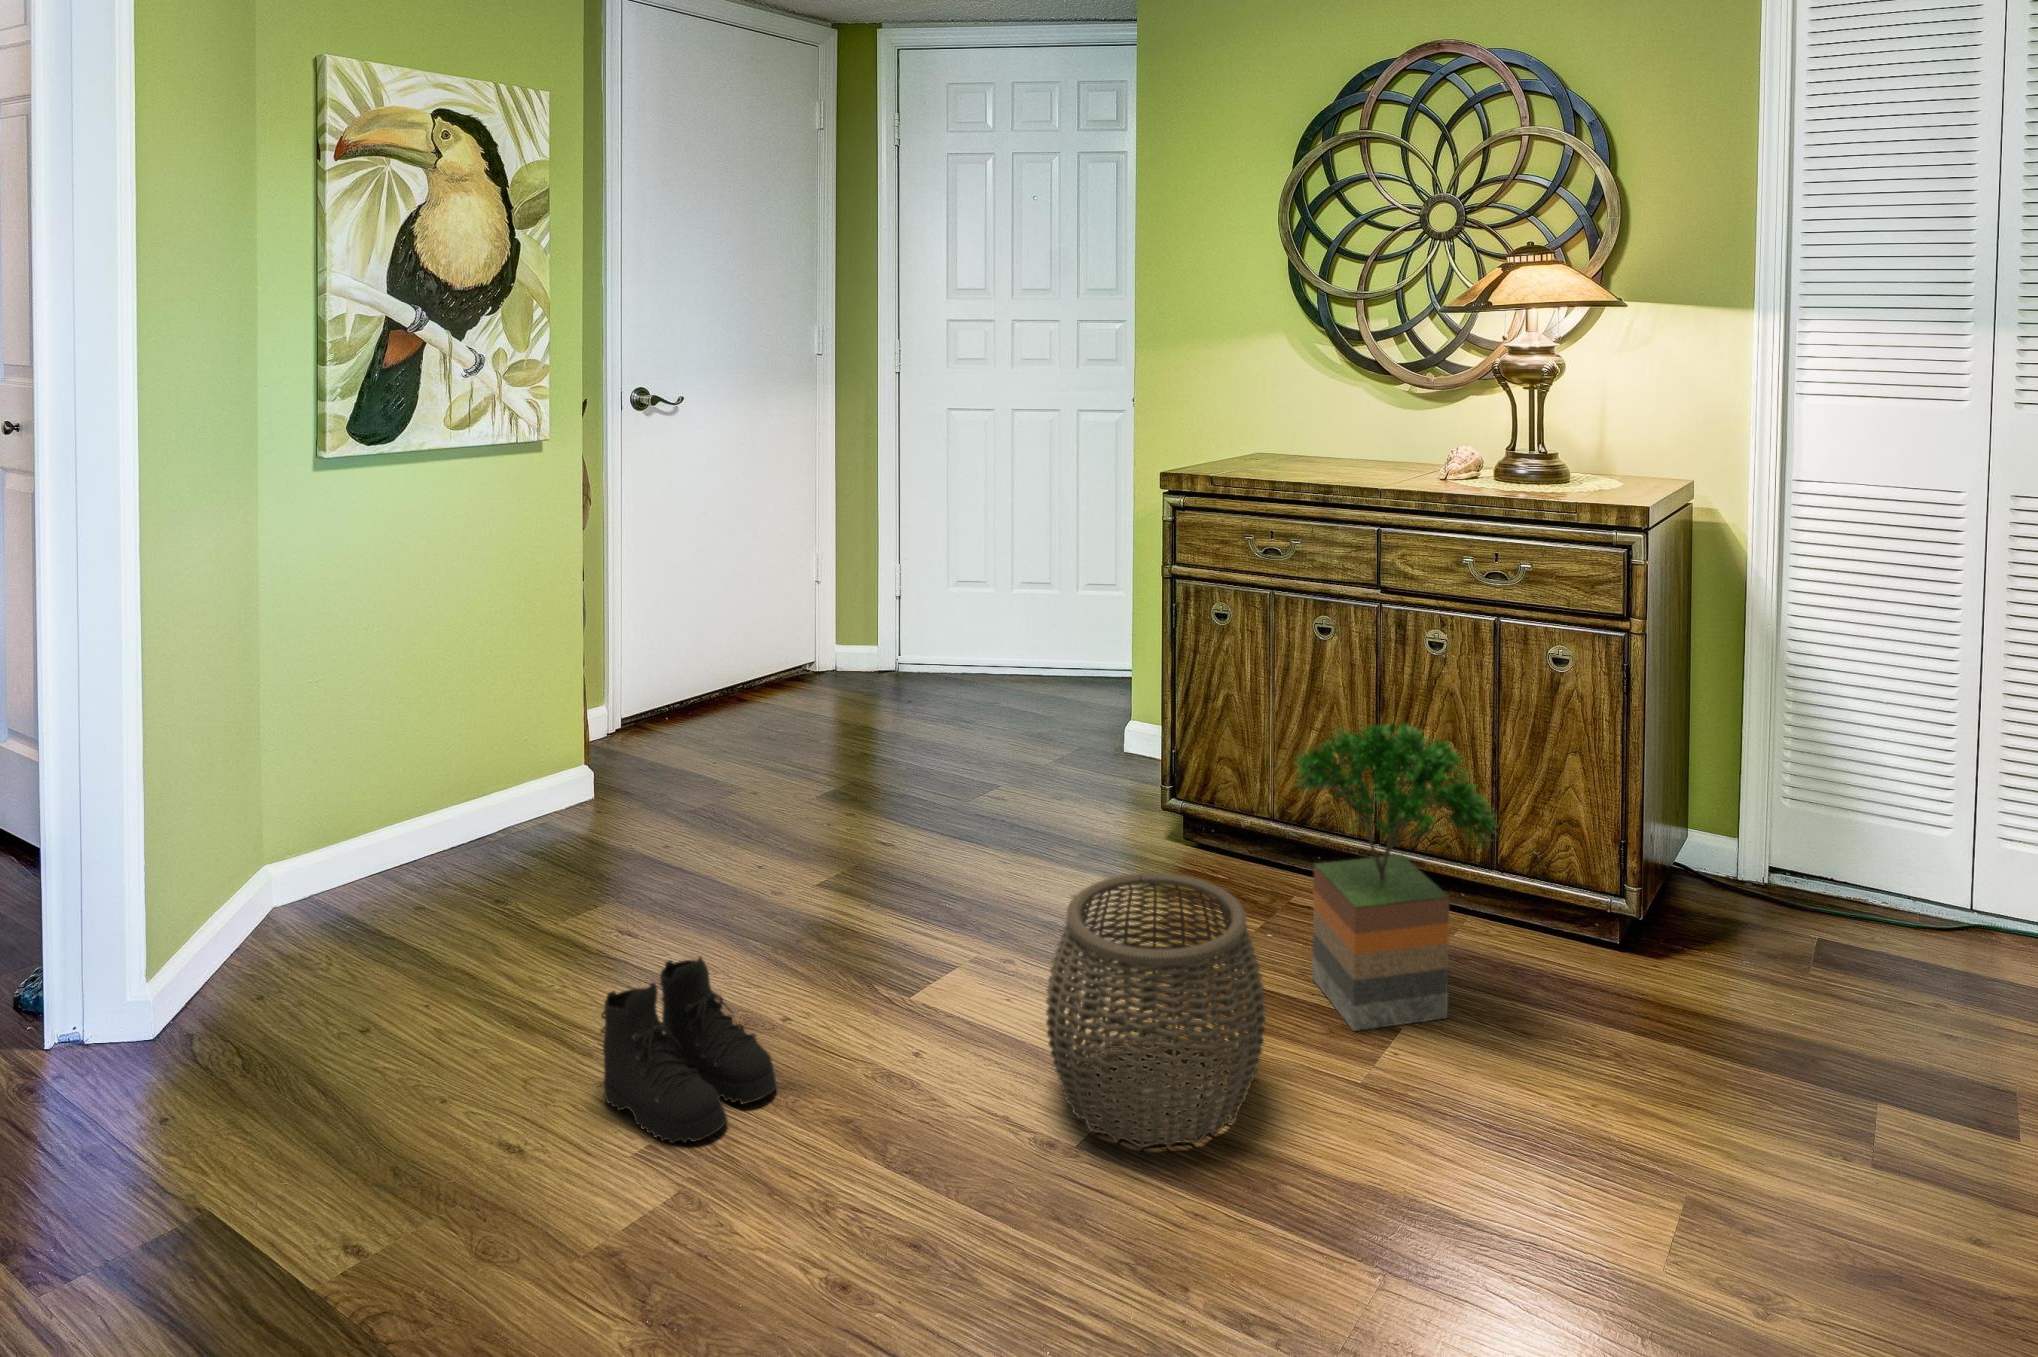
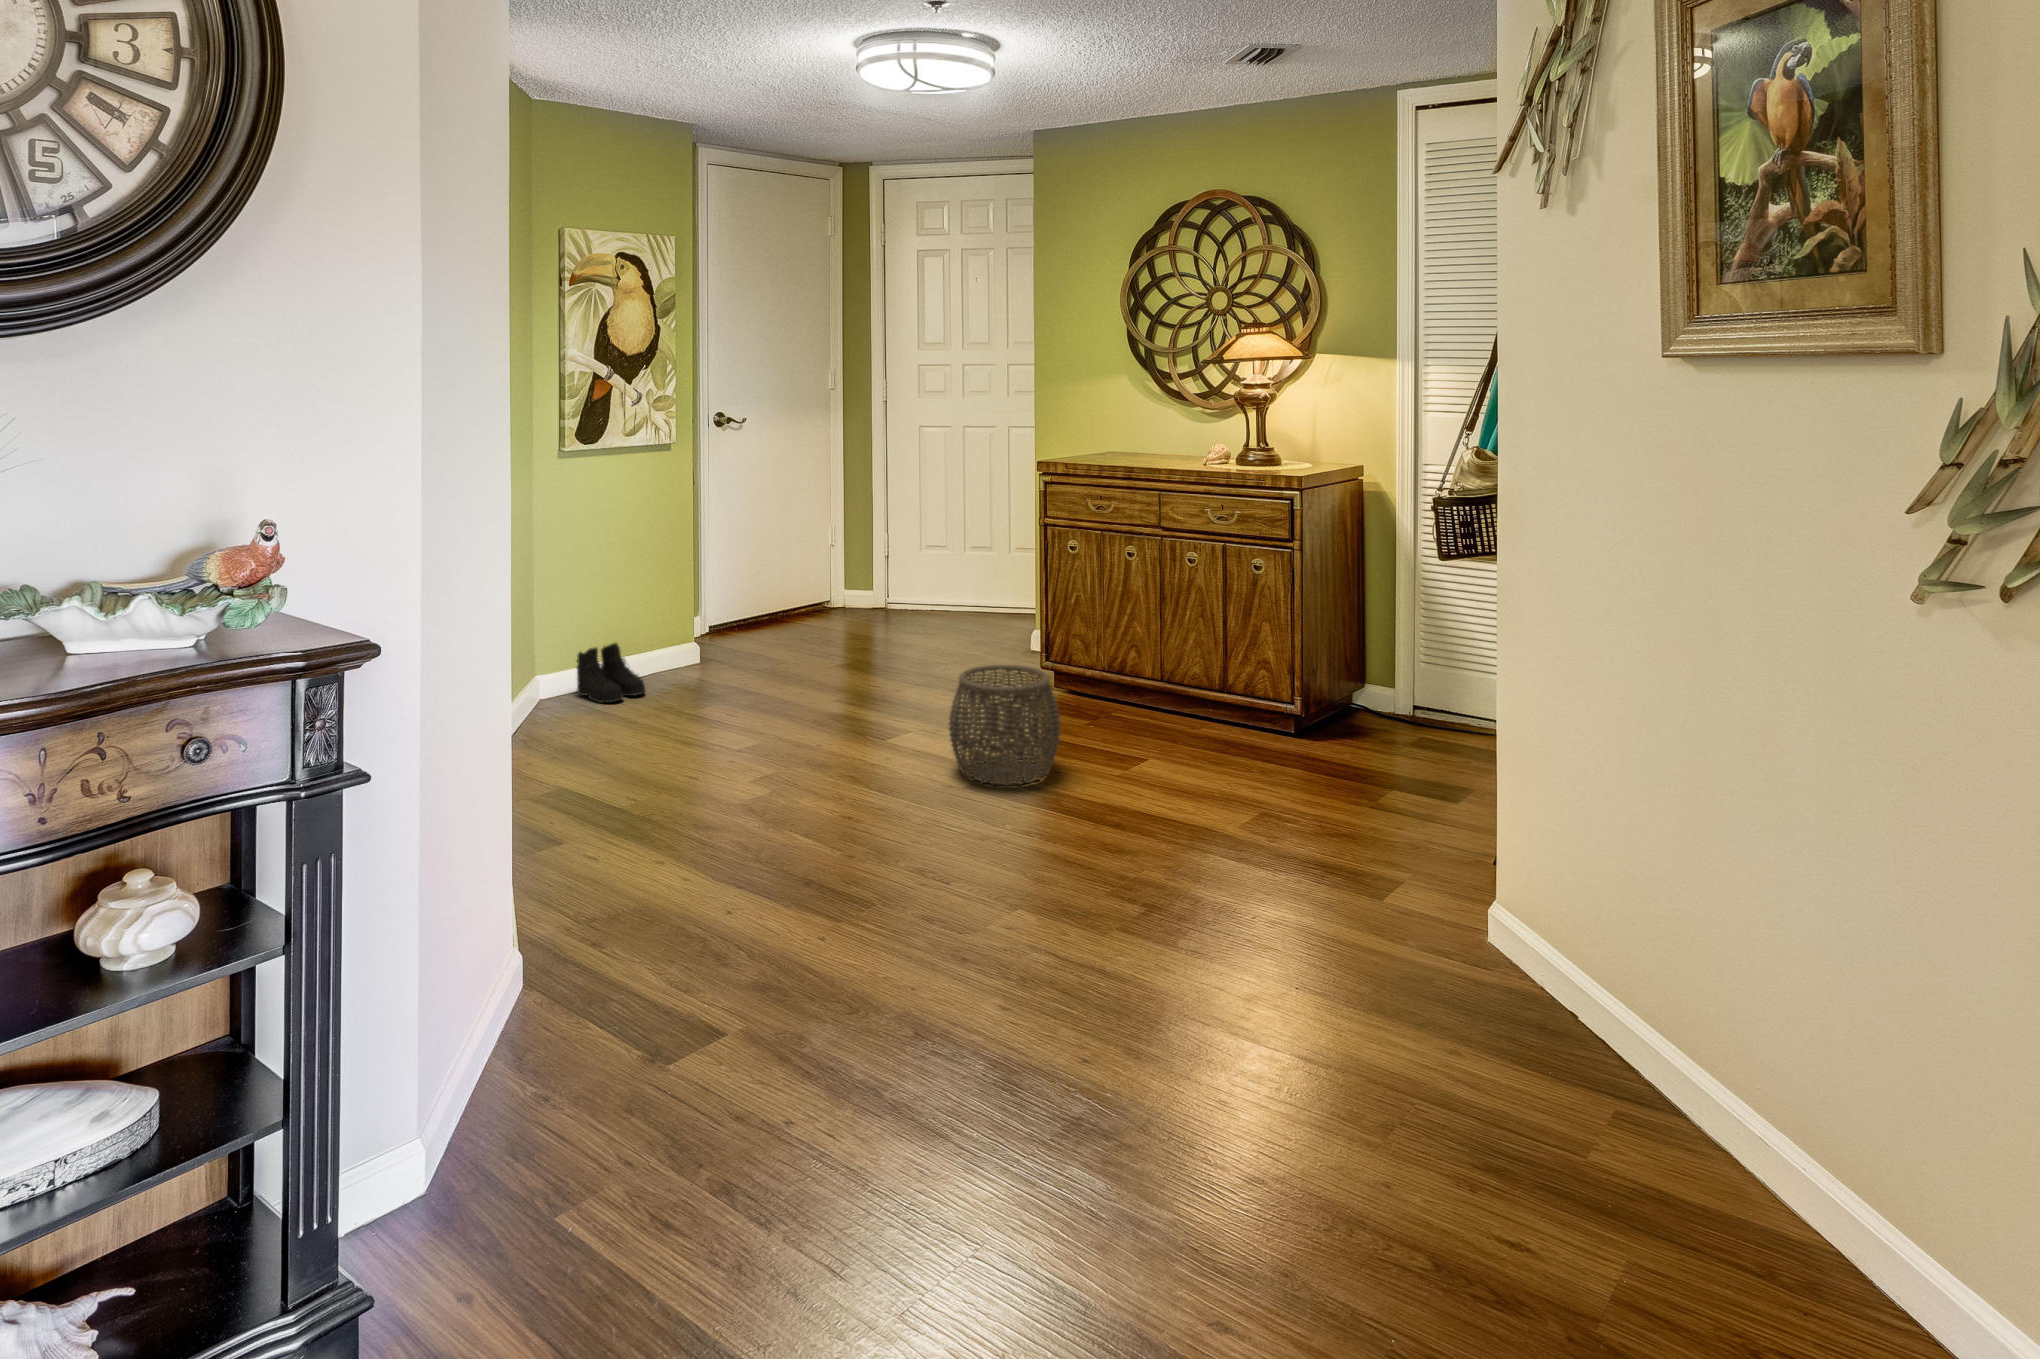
potted tree: present [1295,722,1498,1031] -> none [1088,595,1199,757]
boots: present [600,957,777,1143] -> present [576,643,646,703]

